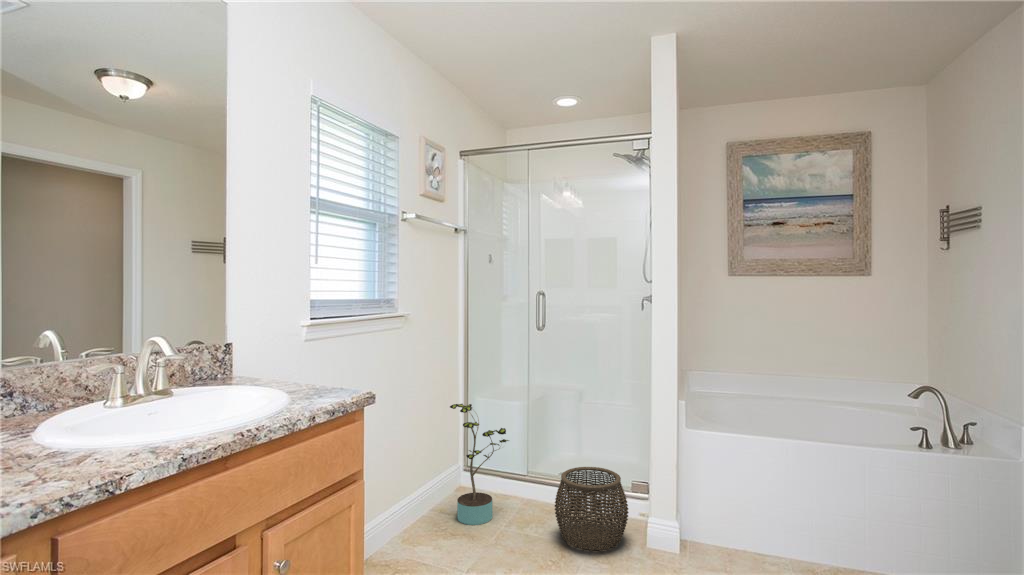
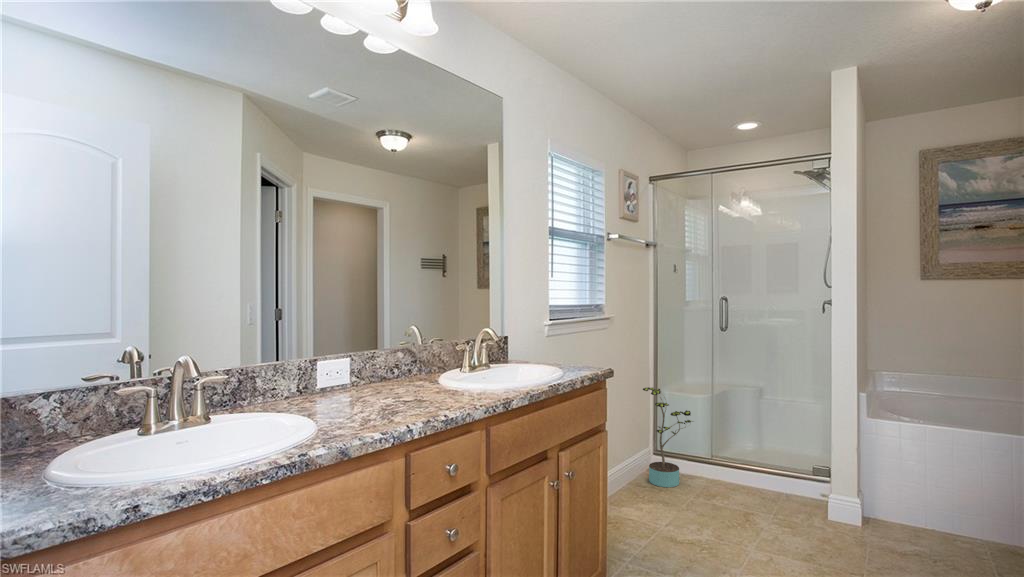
woven basket: present [555,467,629,551] -> none [737,448,808,520]

